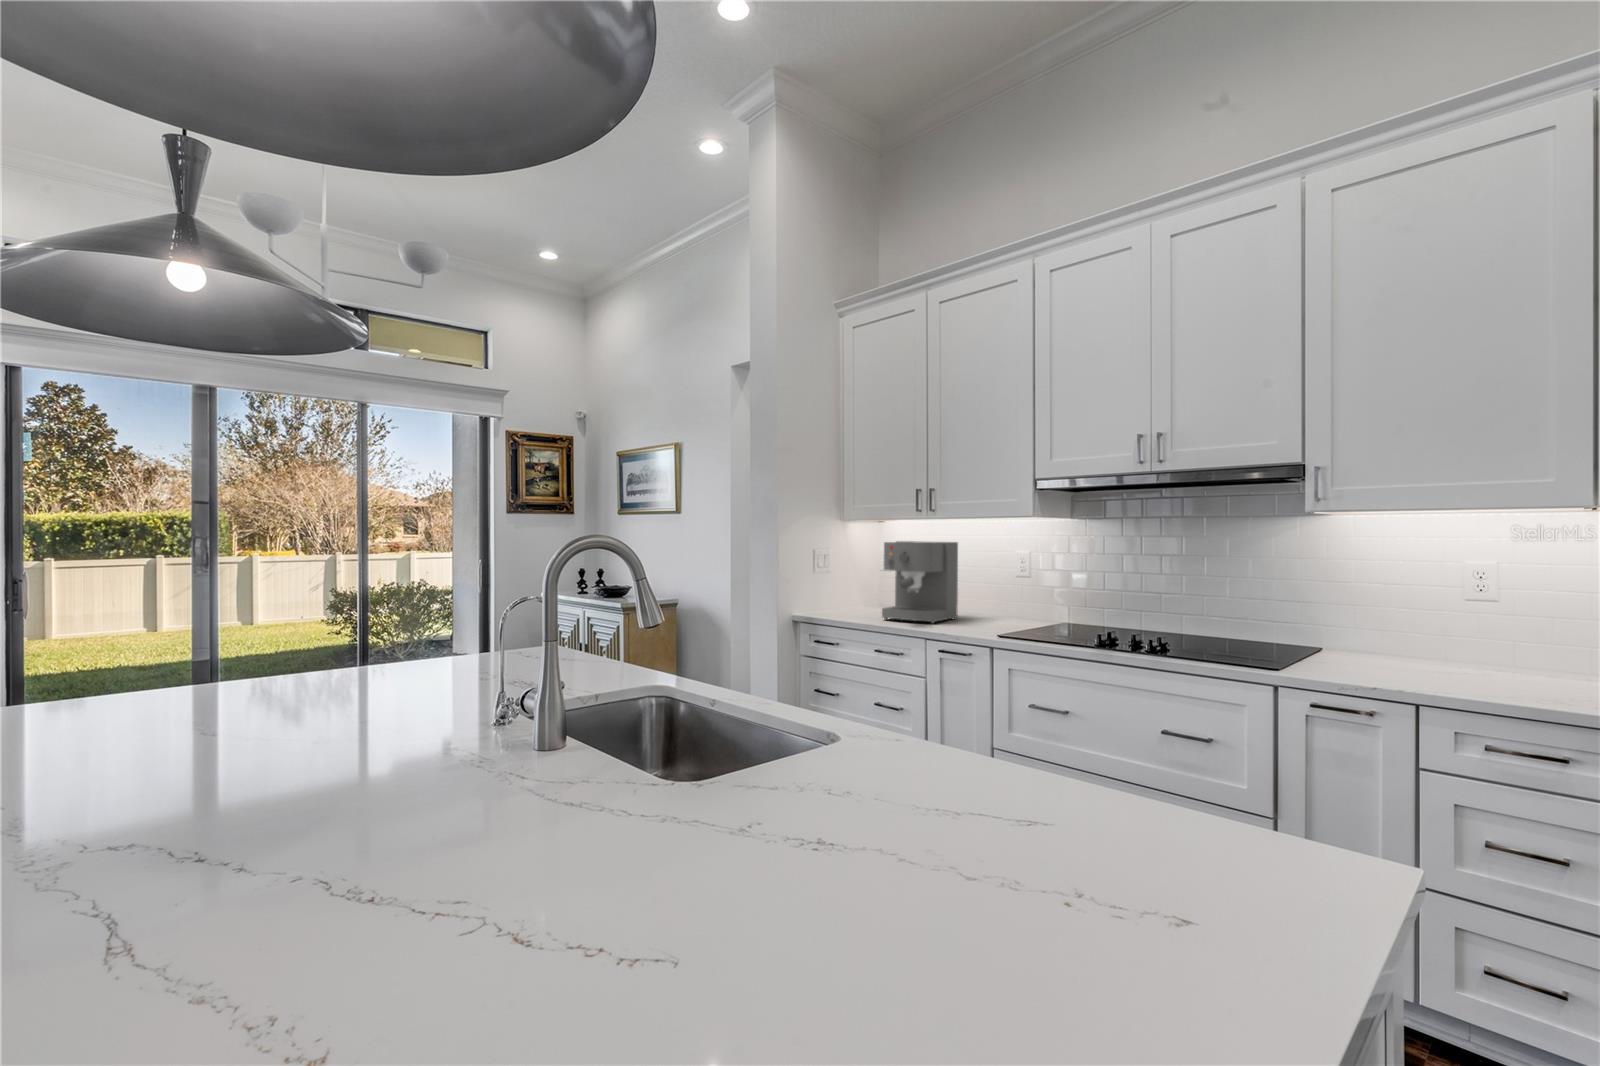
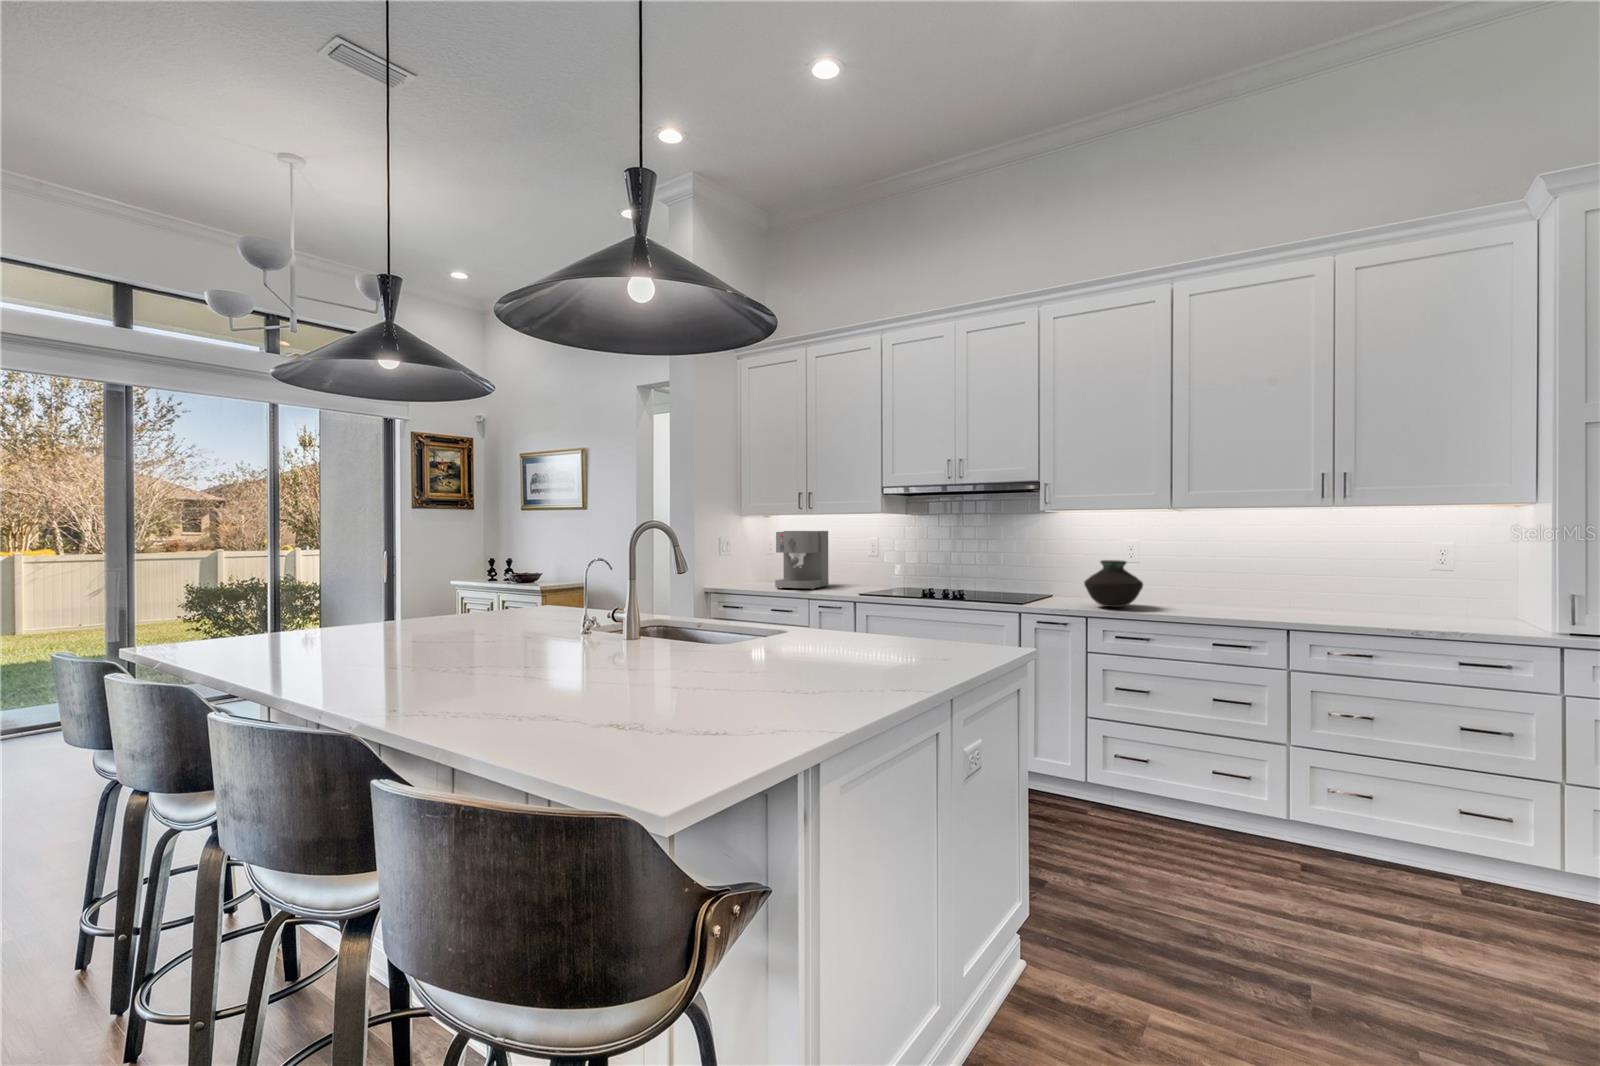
vase: none [1405,599,1542,688] -> present [1084,560,1143,607]

